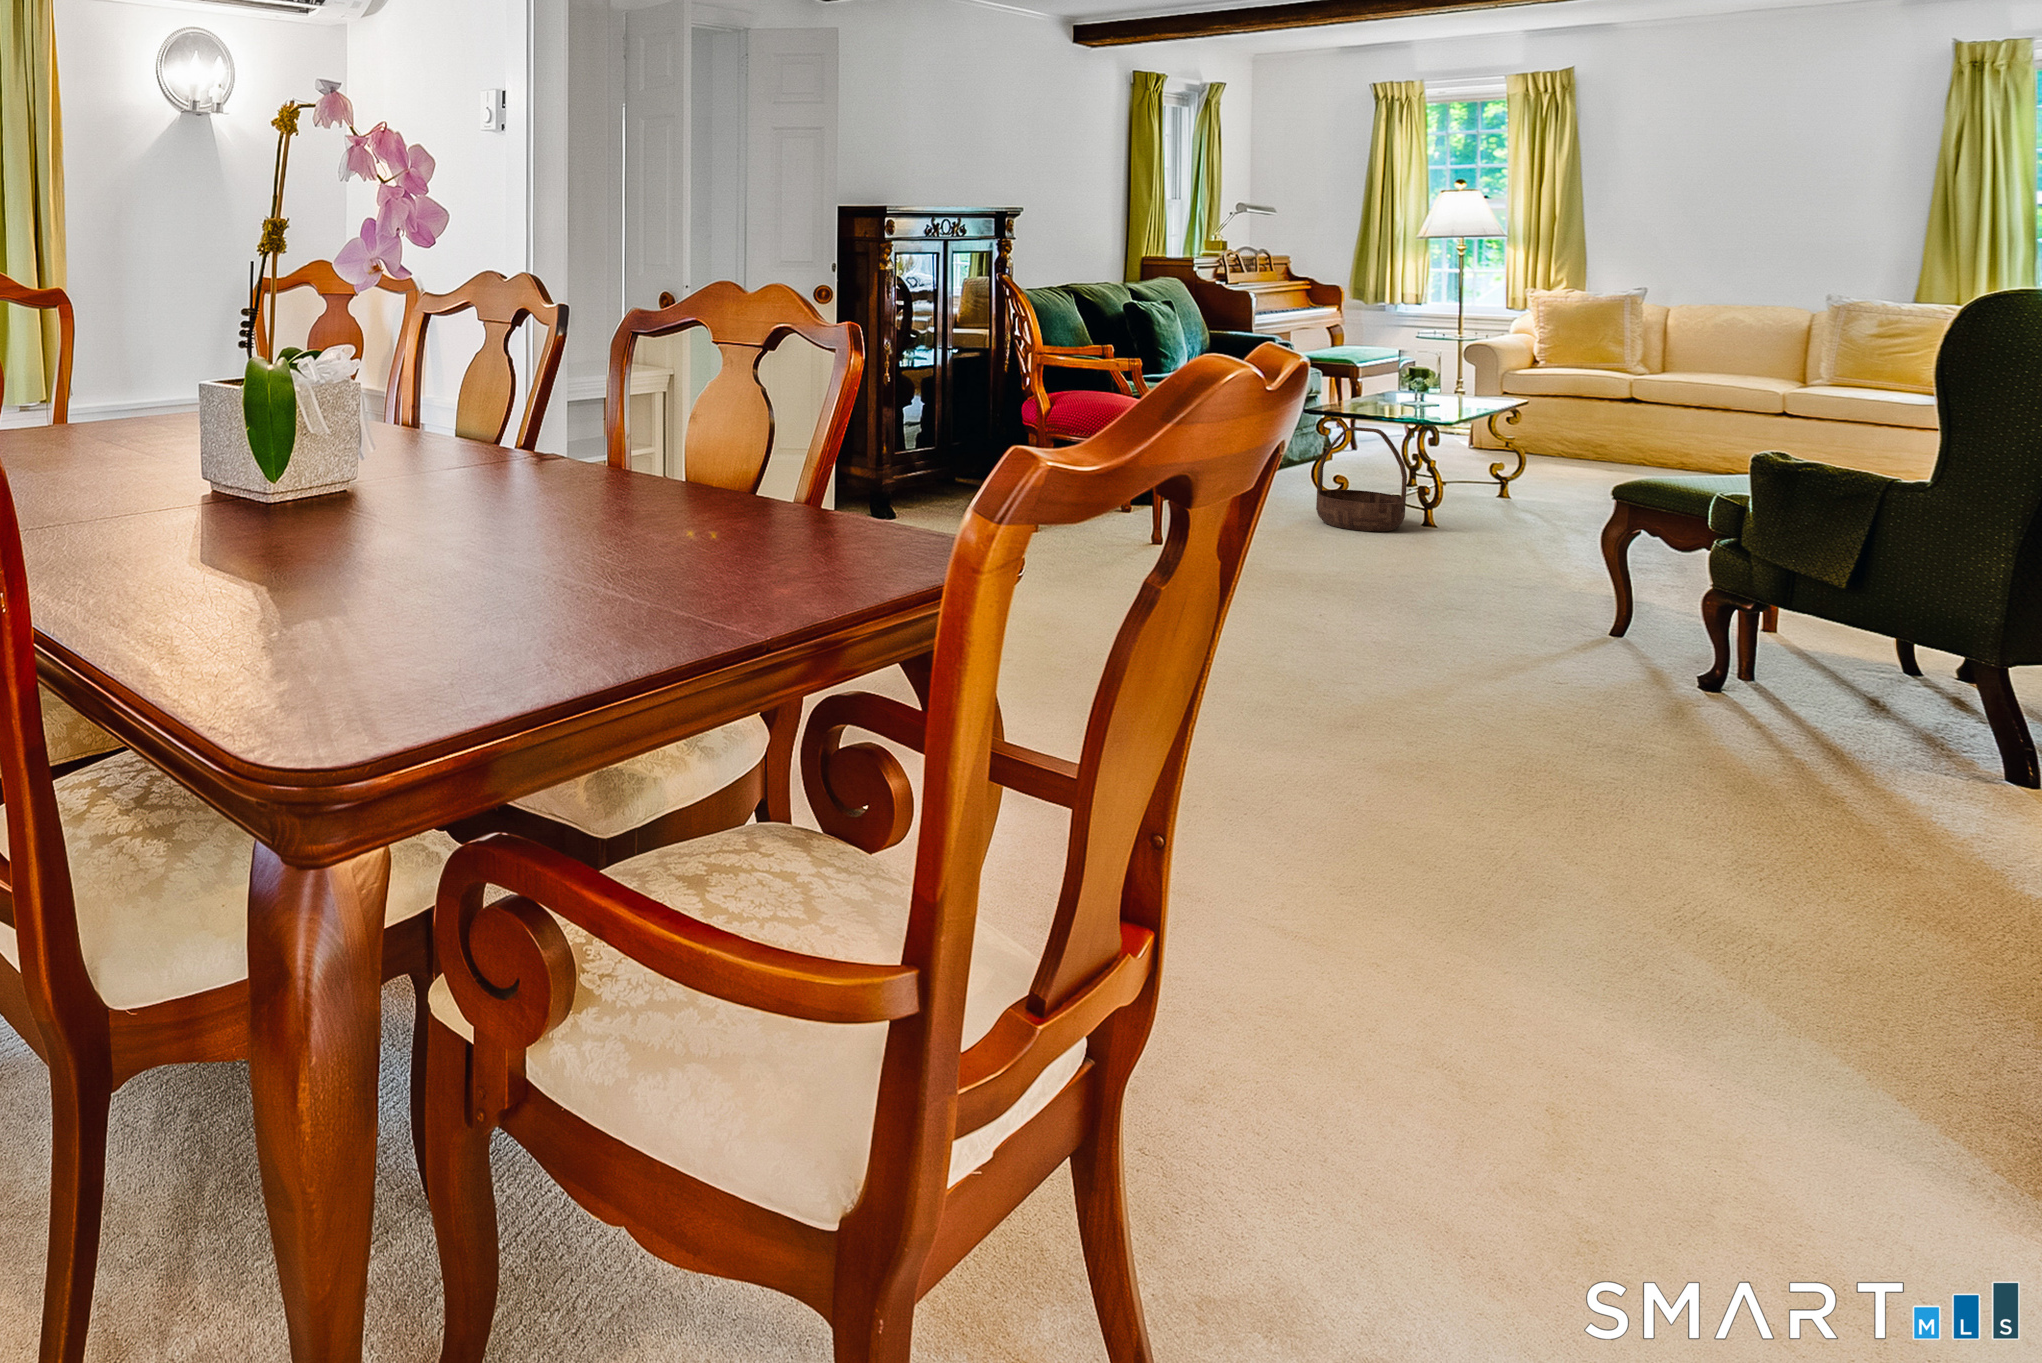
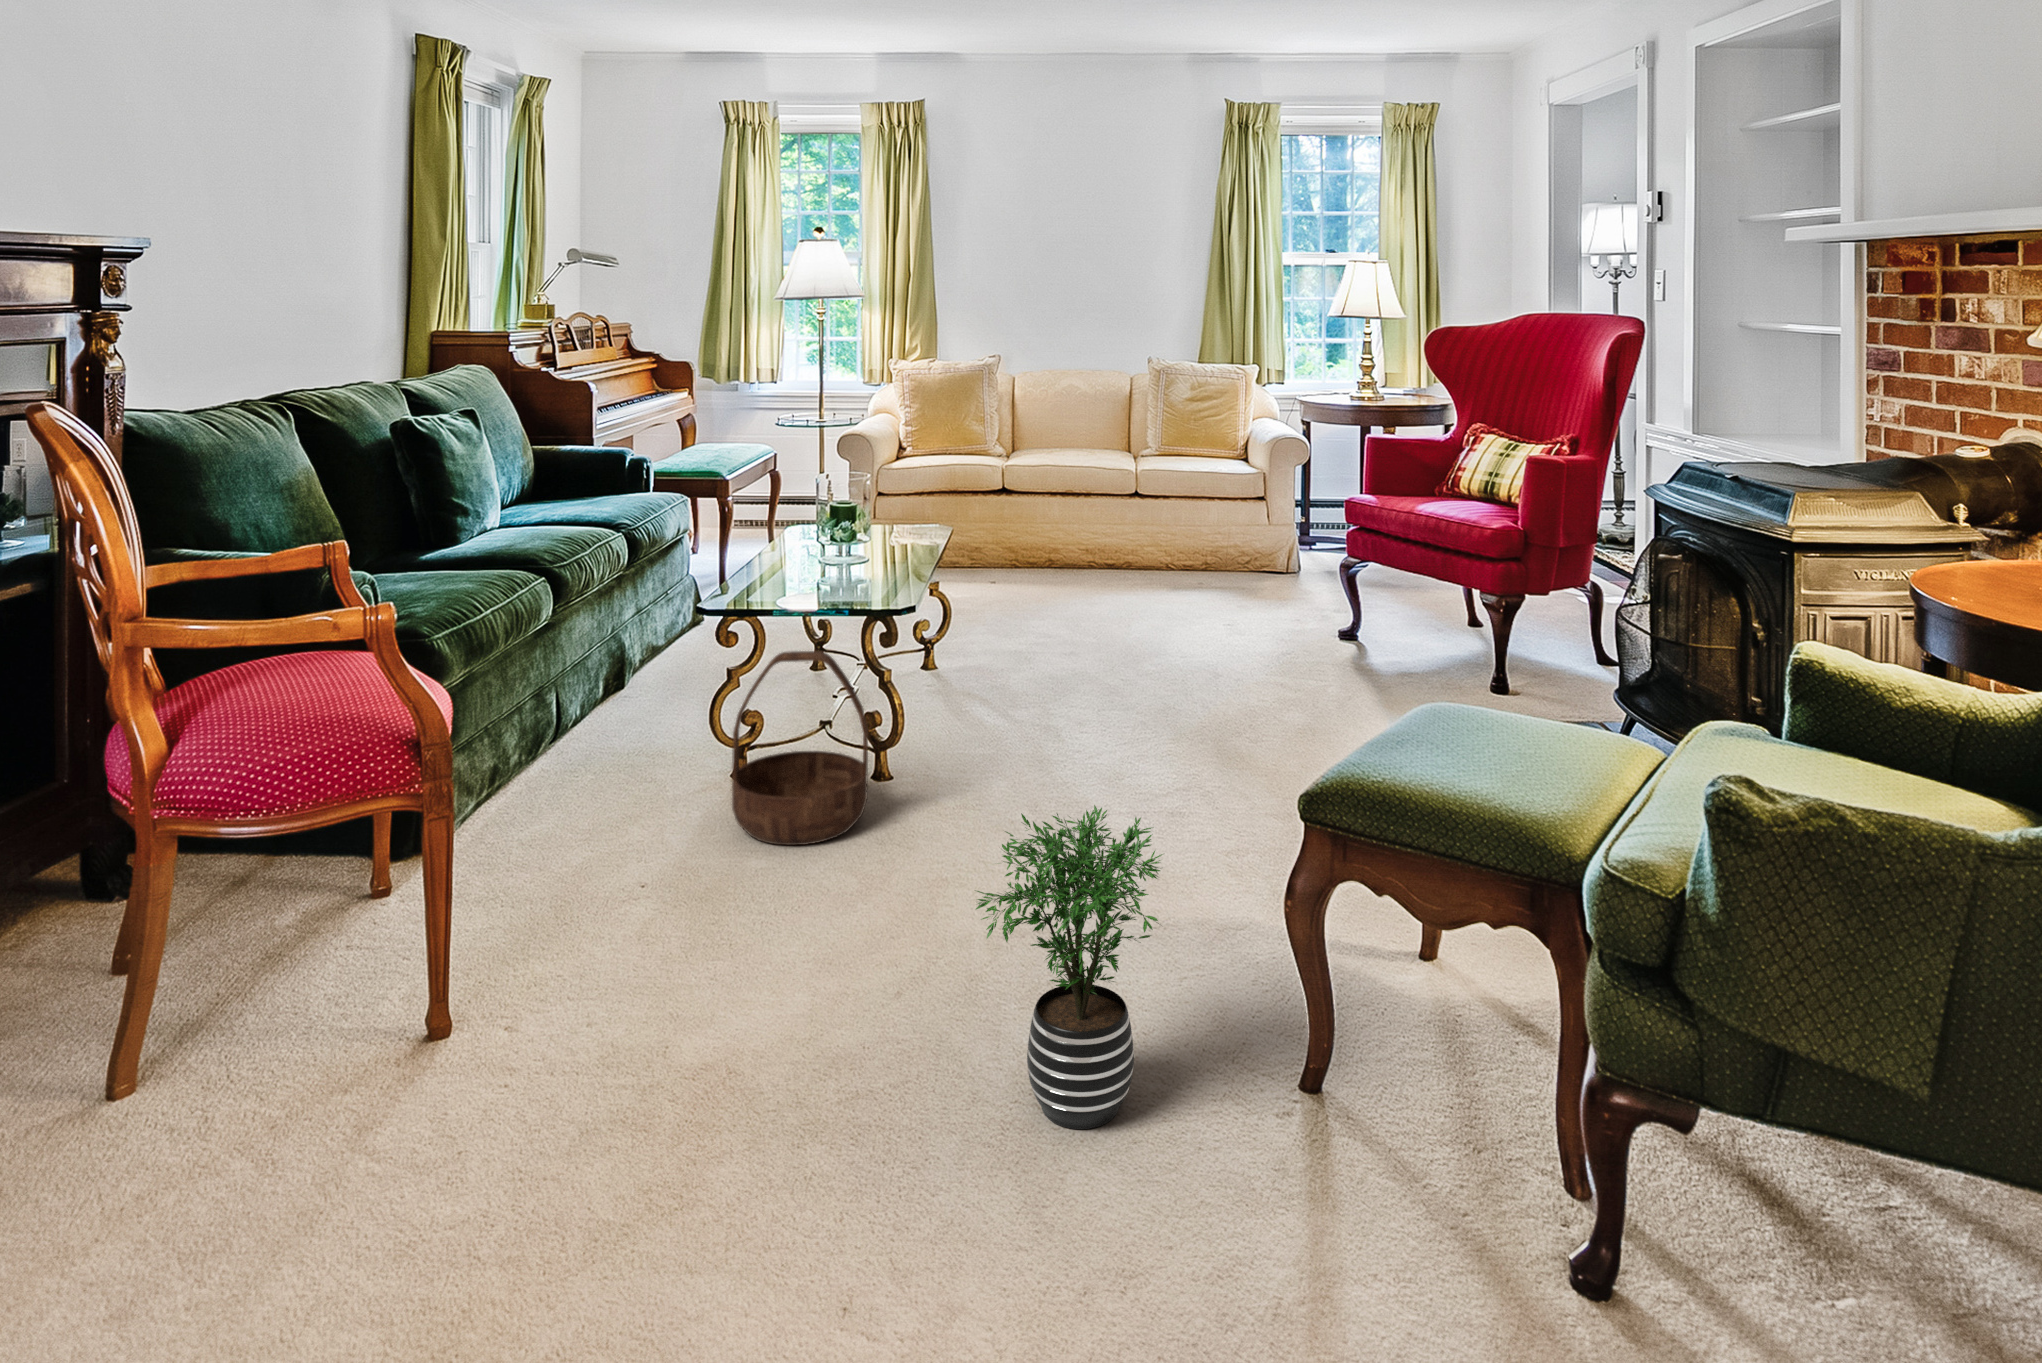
potted plant: none [1412,463,1534,607] -> present [975,805,1163,1129]

